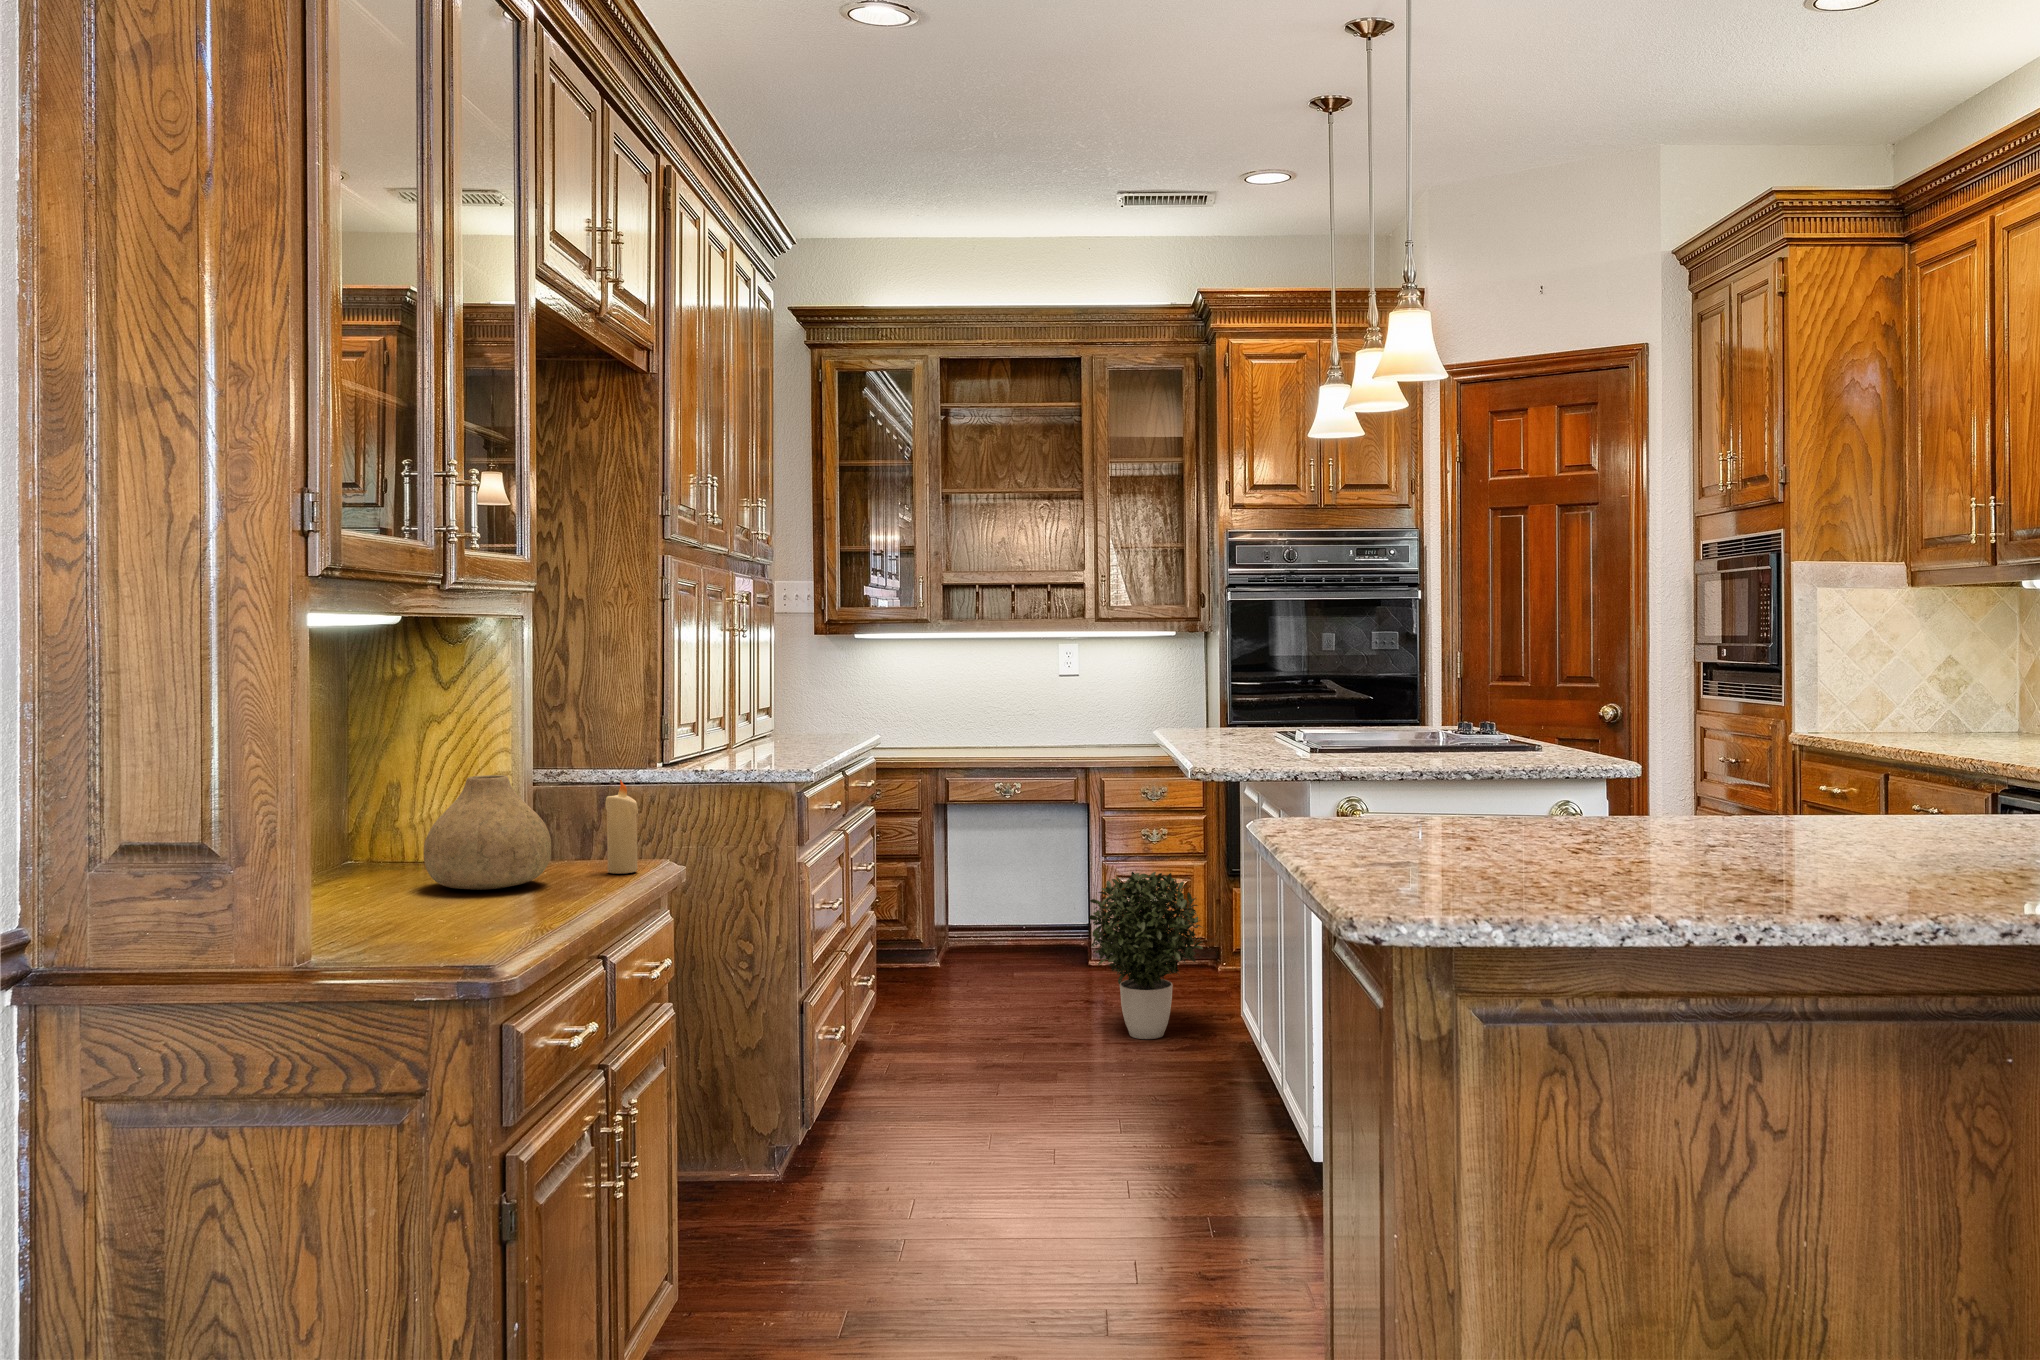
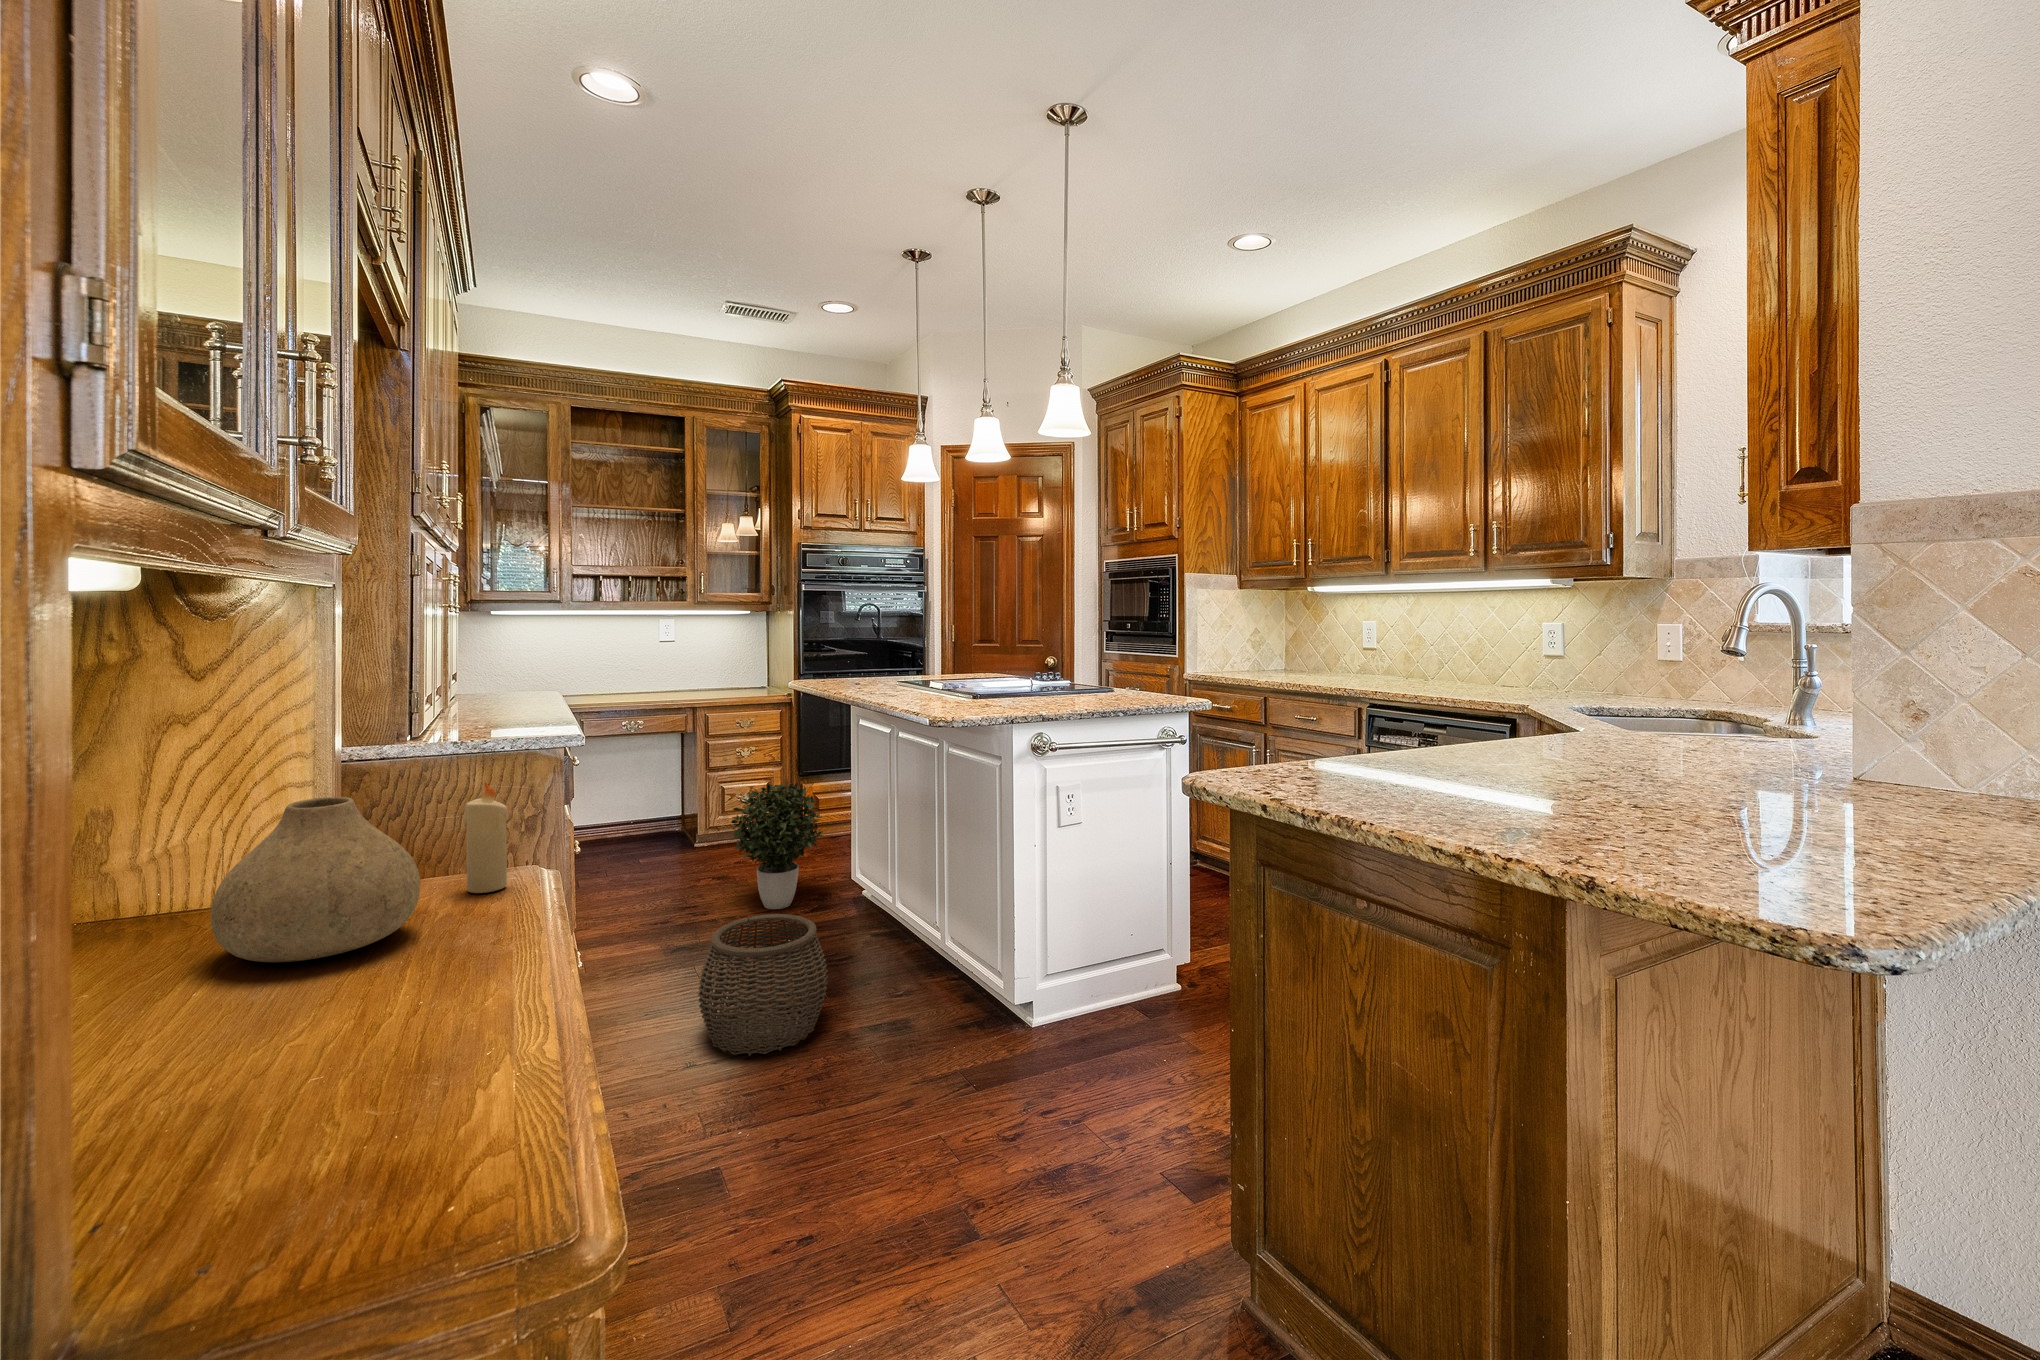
woven basket: none [965,1013,1114,1173] -> present [698,914,828,1056]

